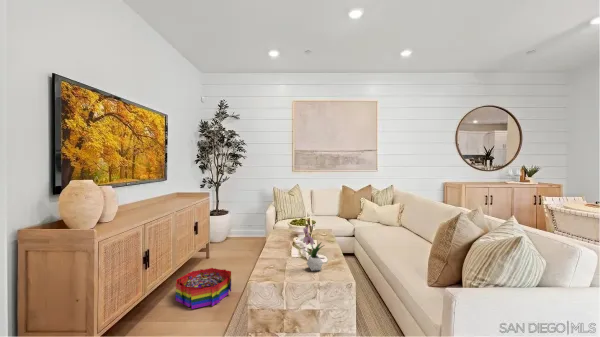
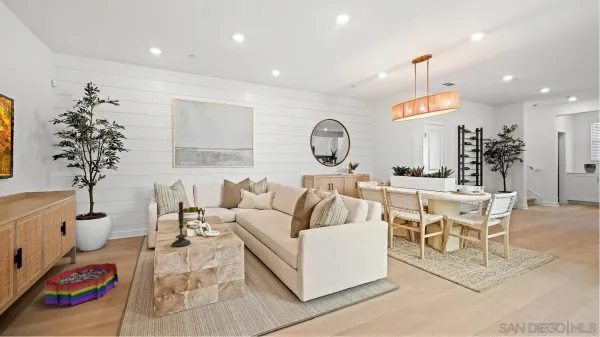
flower arrangement: present [303,220,323,271] -> none [201,198,220,241]
candle: none [272,221,291,275] -> present [172,202,191,247]

